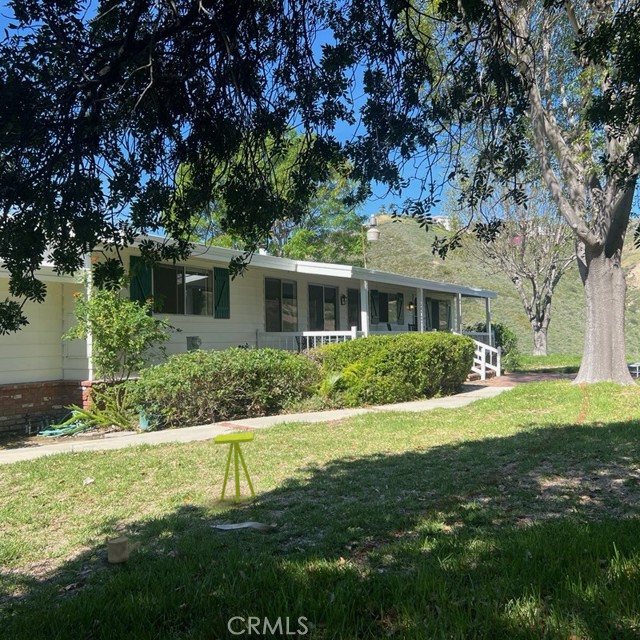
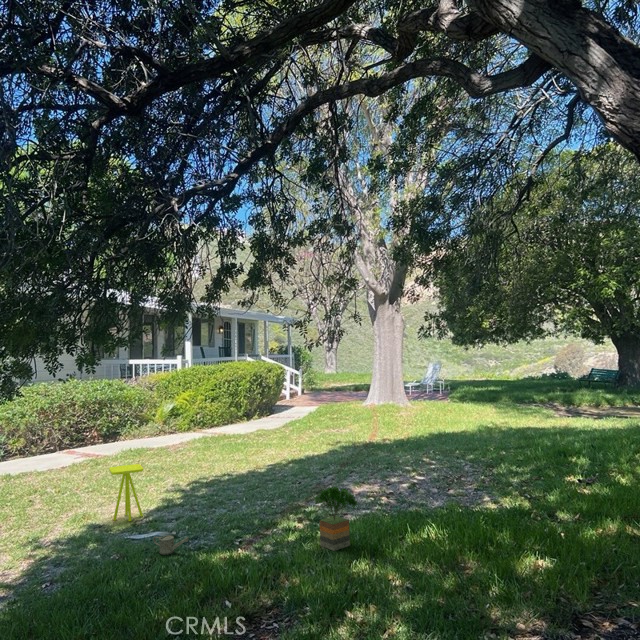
potted tree: none [452,472,524,575] -> present [315,487,357,551]
watering can: present [105,536,140,563] -> present [154,536,188,555]

